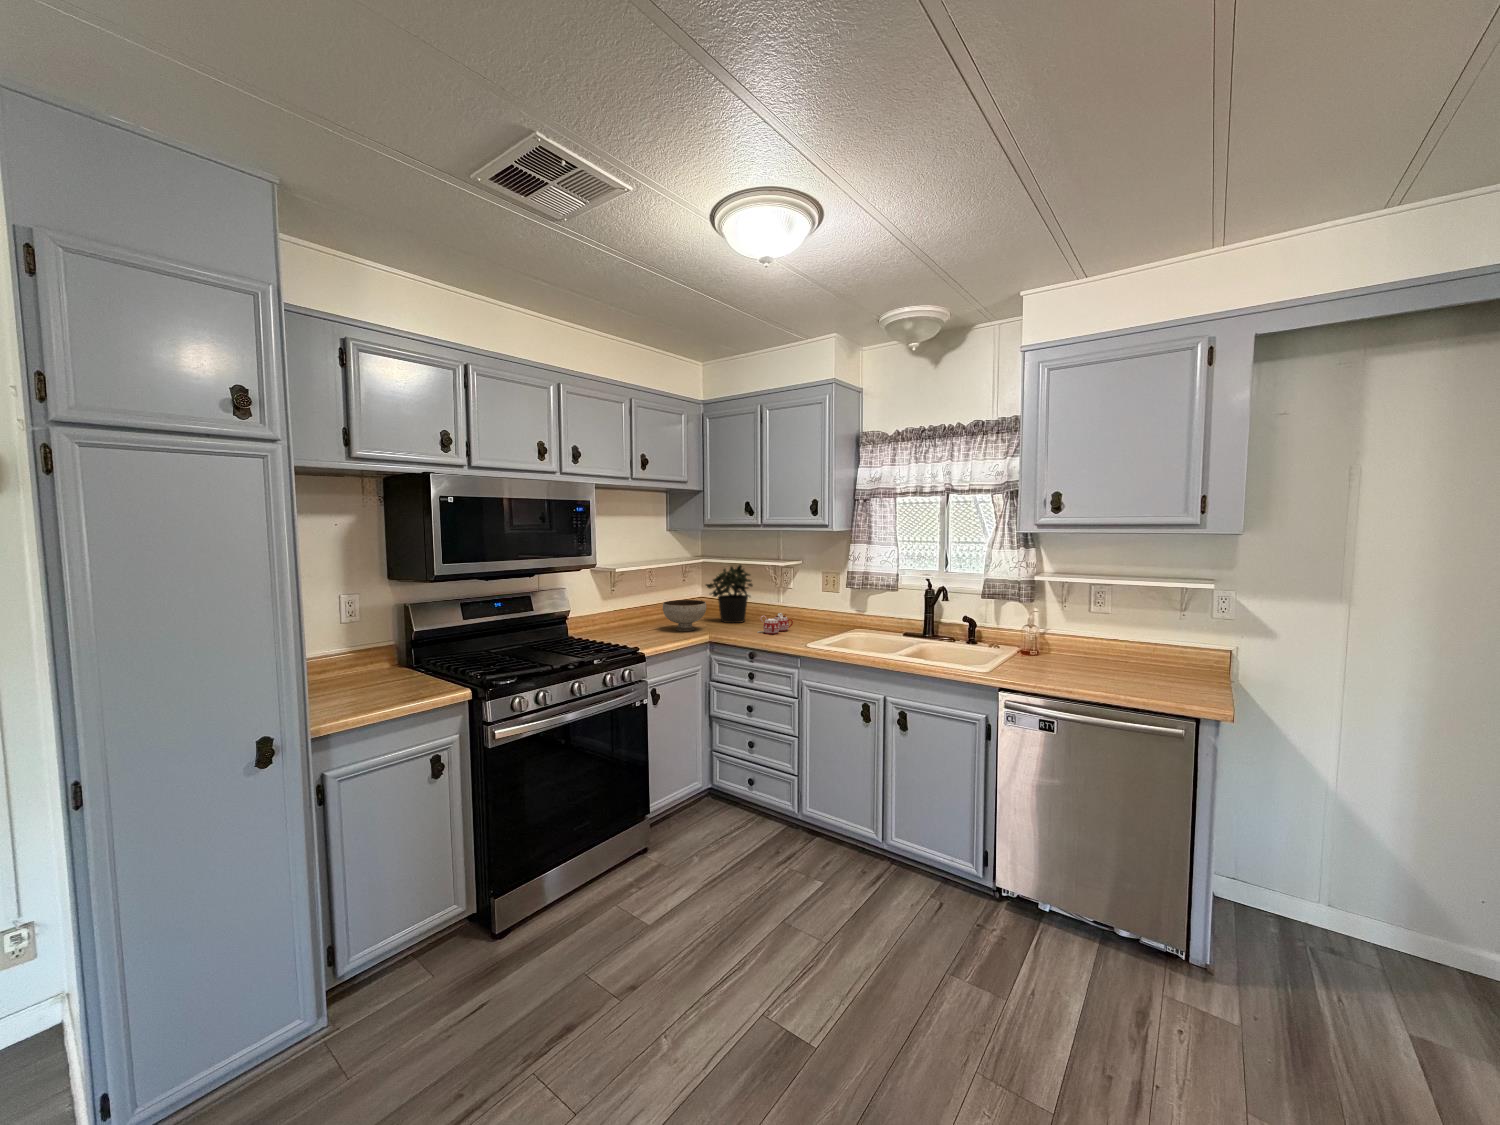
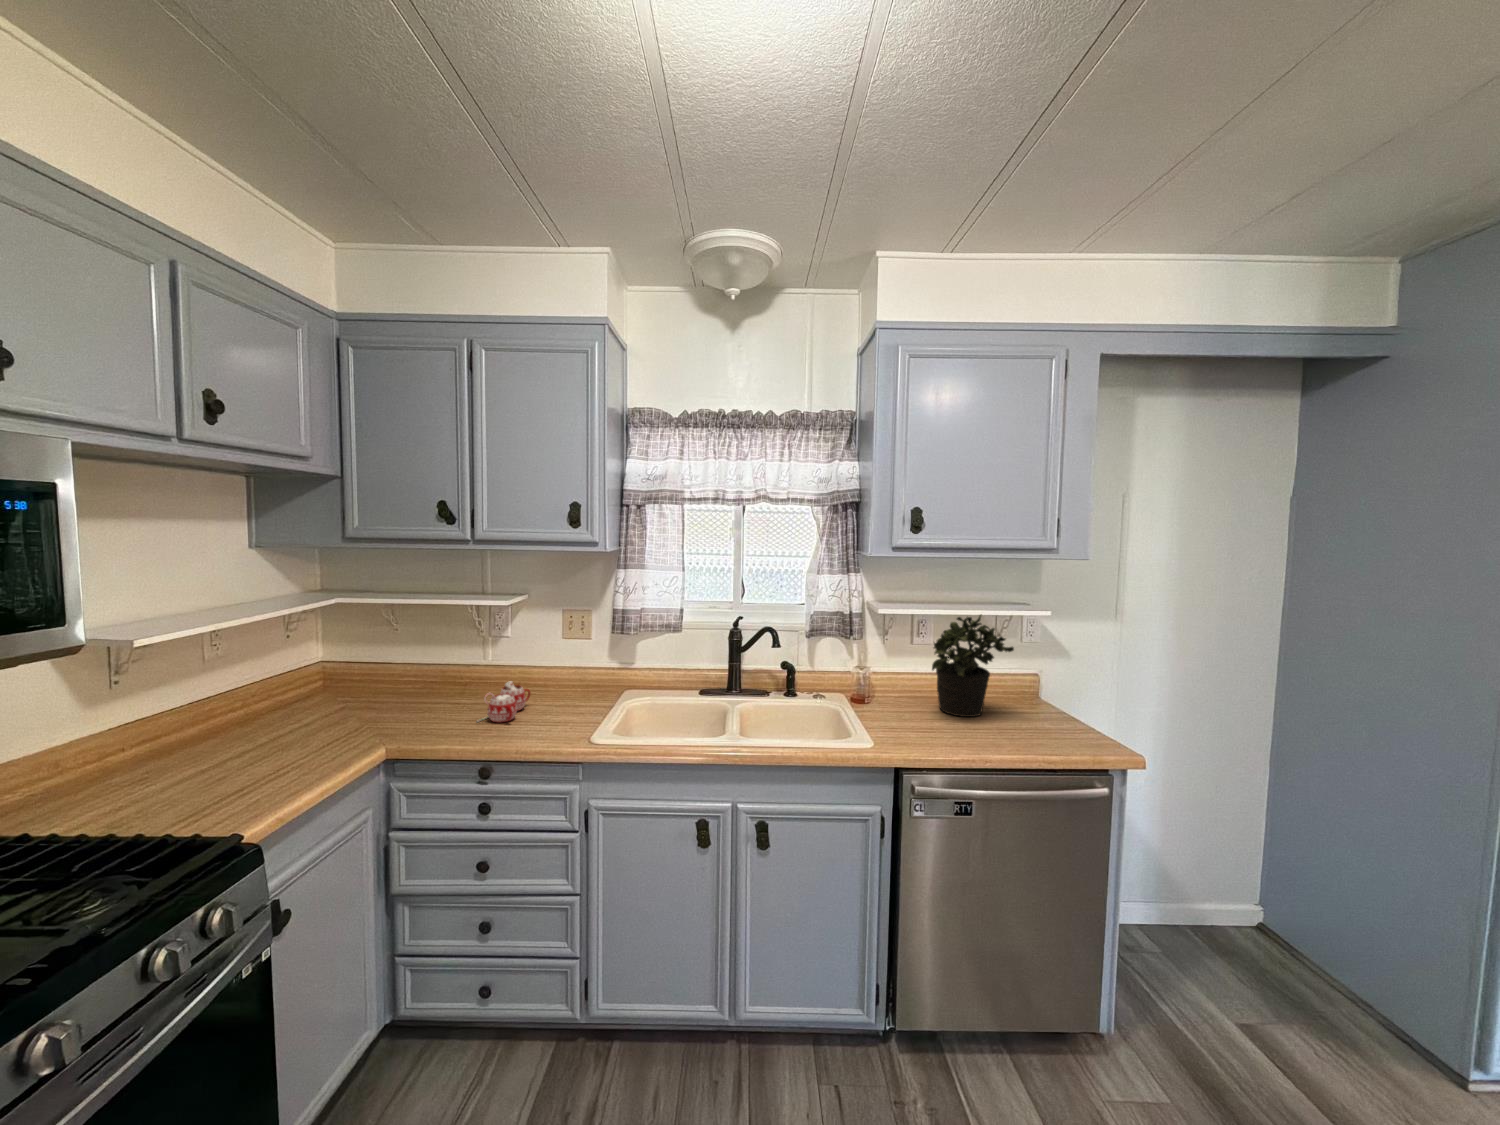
potted plant: present [706,565,753,623] -> present [932,615,1014,717]
bowl: present [663,600,706,631] -> none [266,678,370,746]

